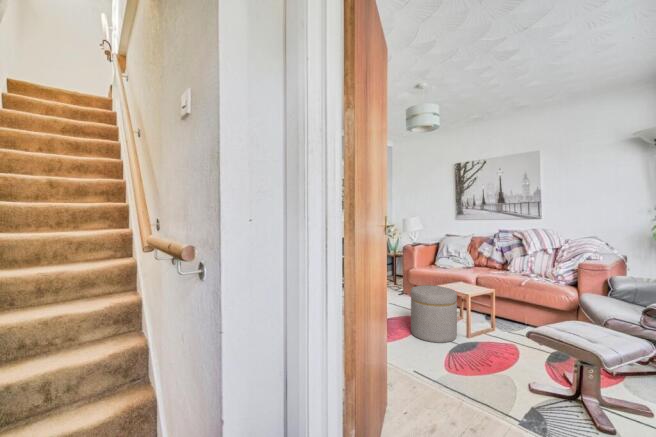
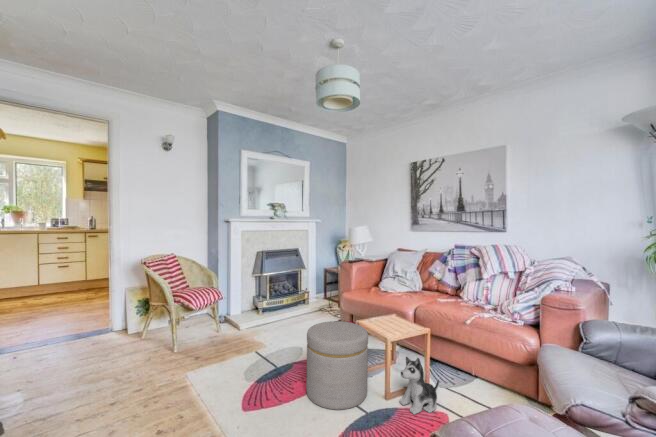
plush toy: none [482,306,510,344] -> present [399,357,439,414]

